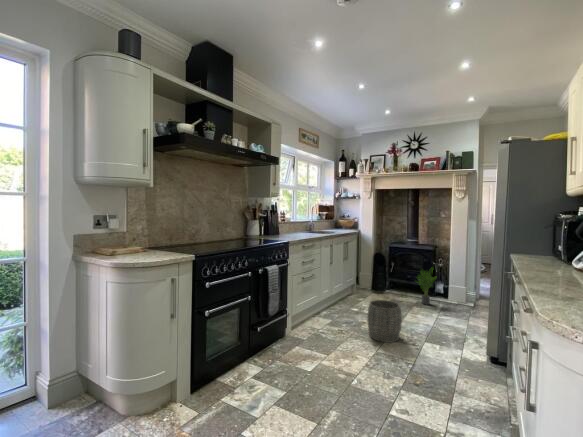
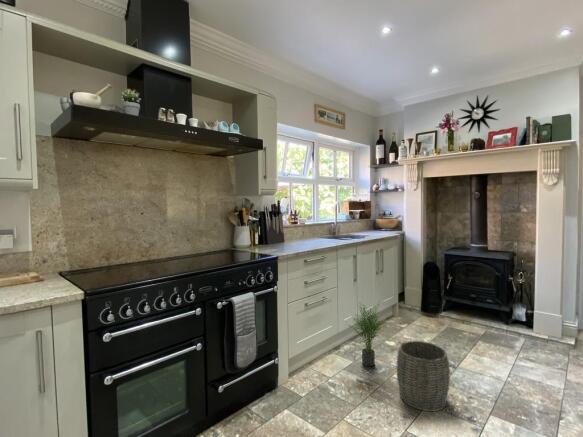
potted plant: present [419,271,435,305] -> present [350,308,383,366]

